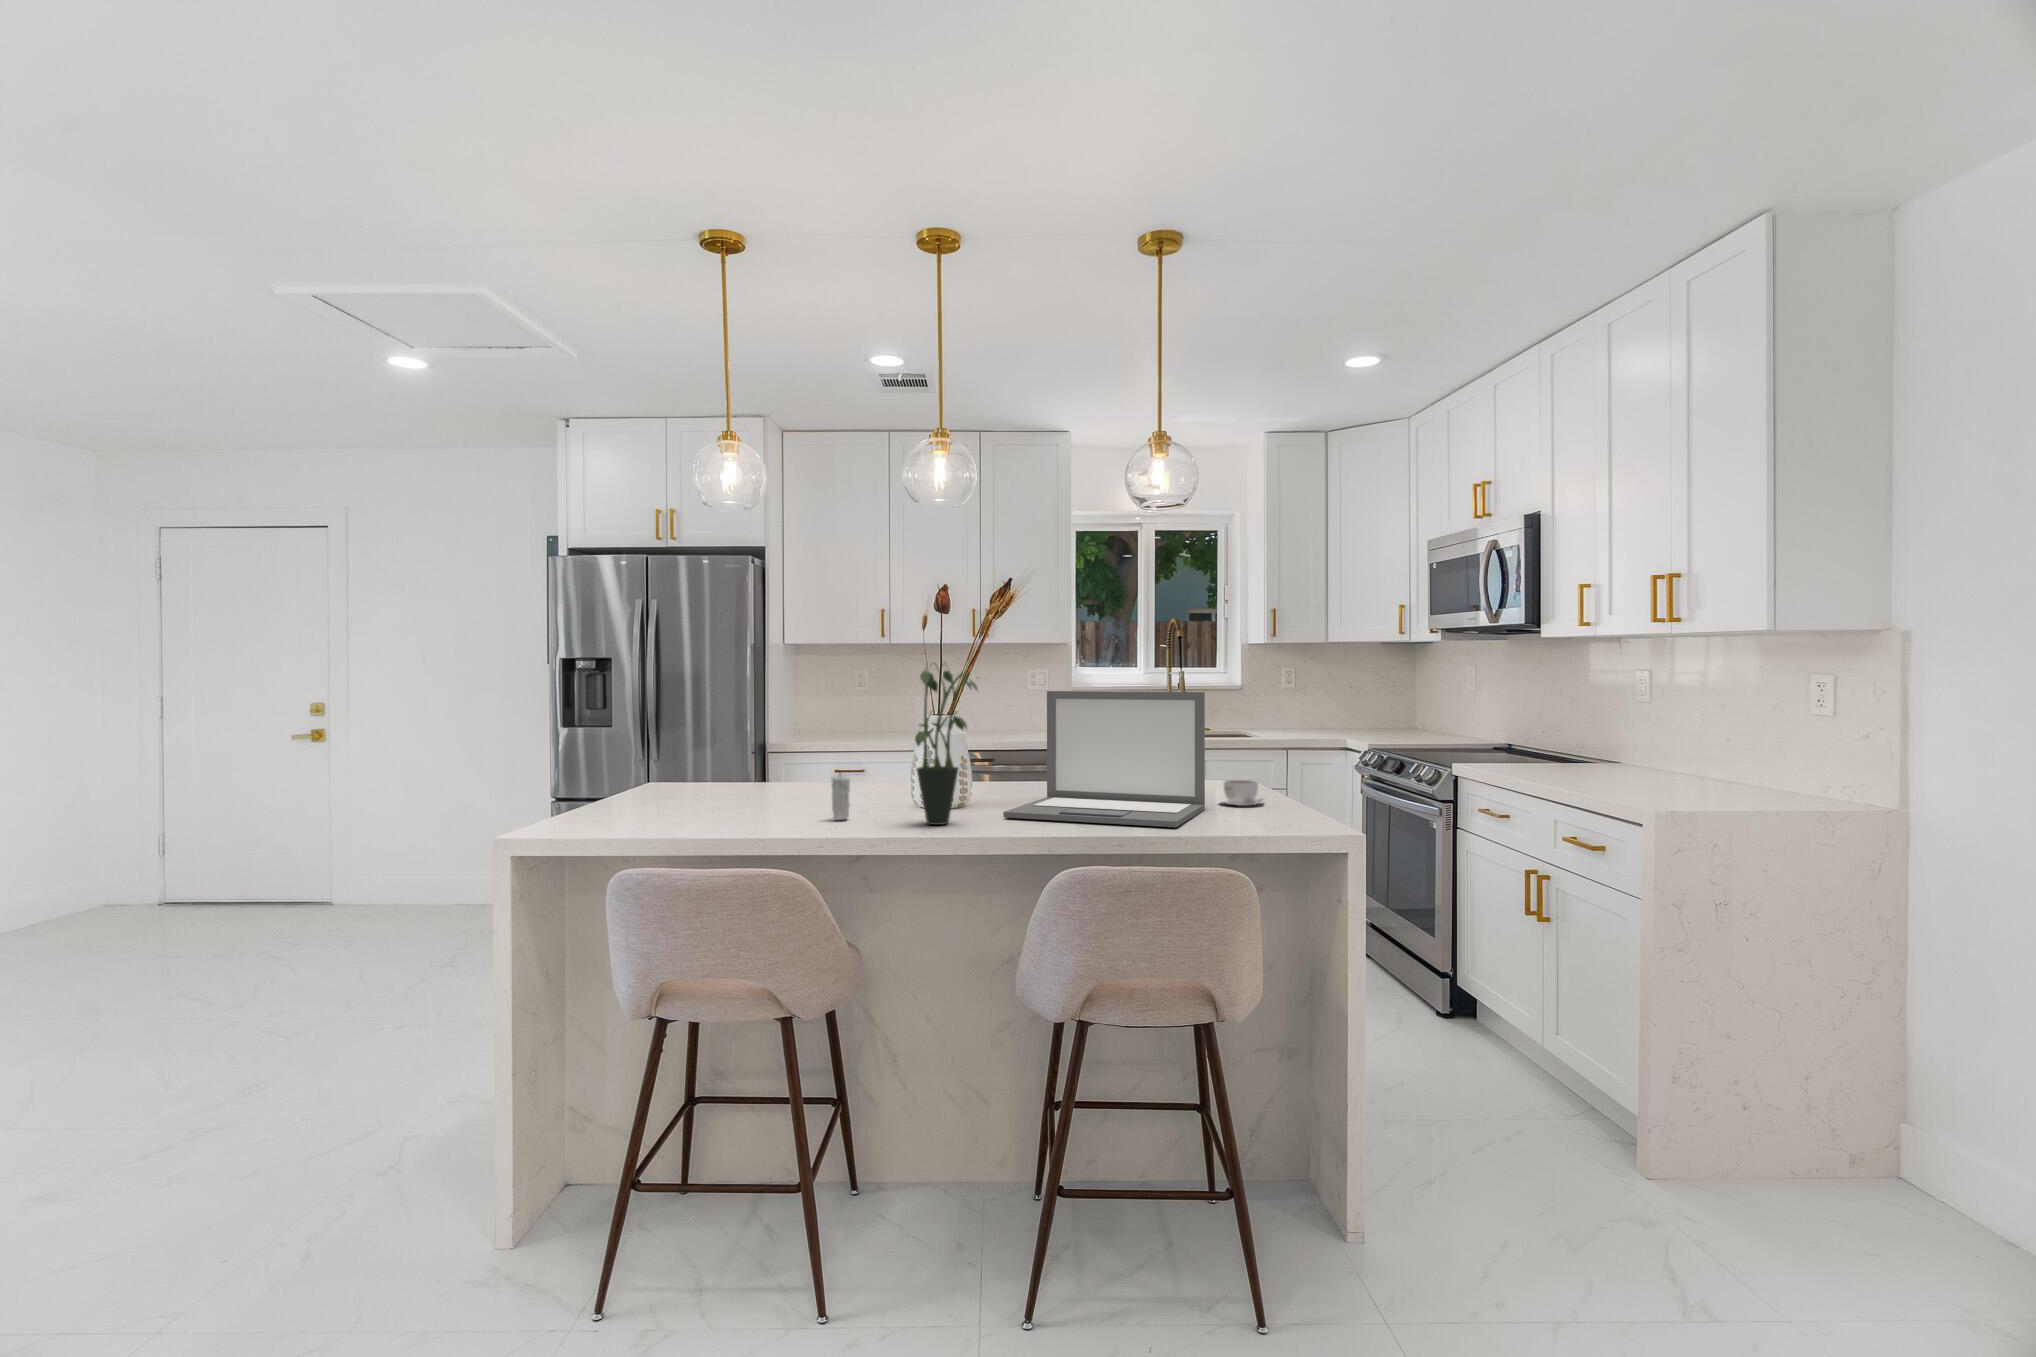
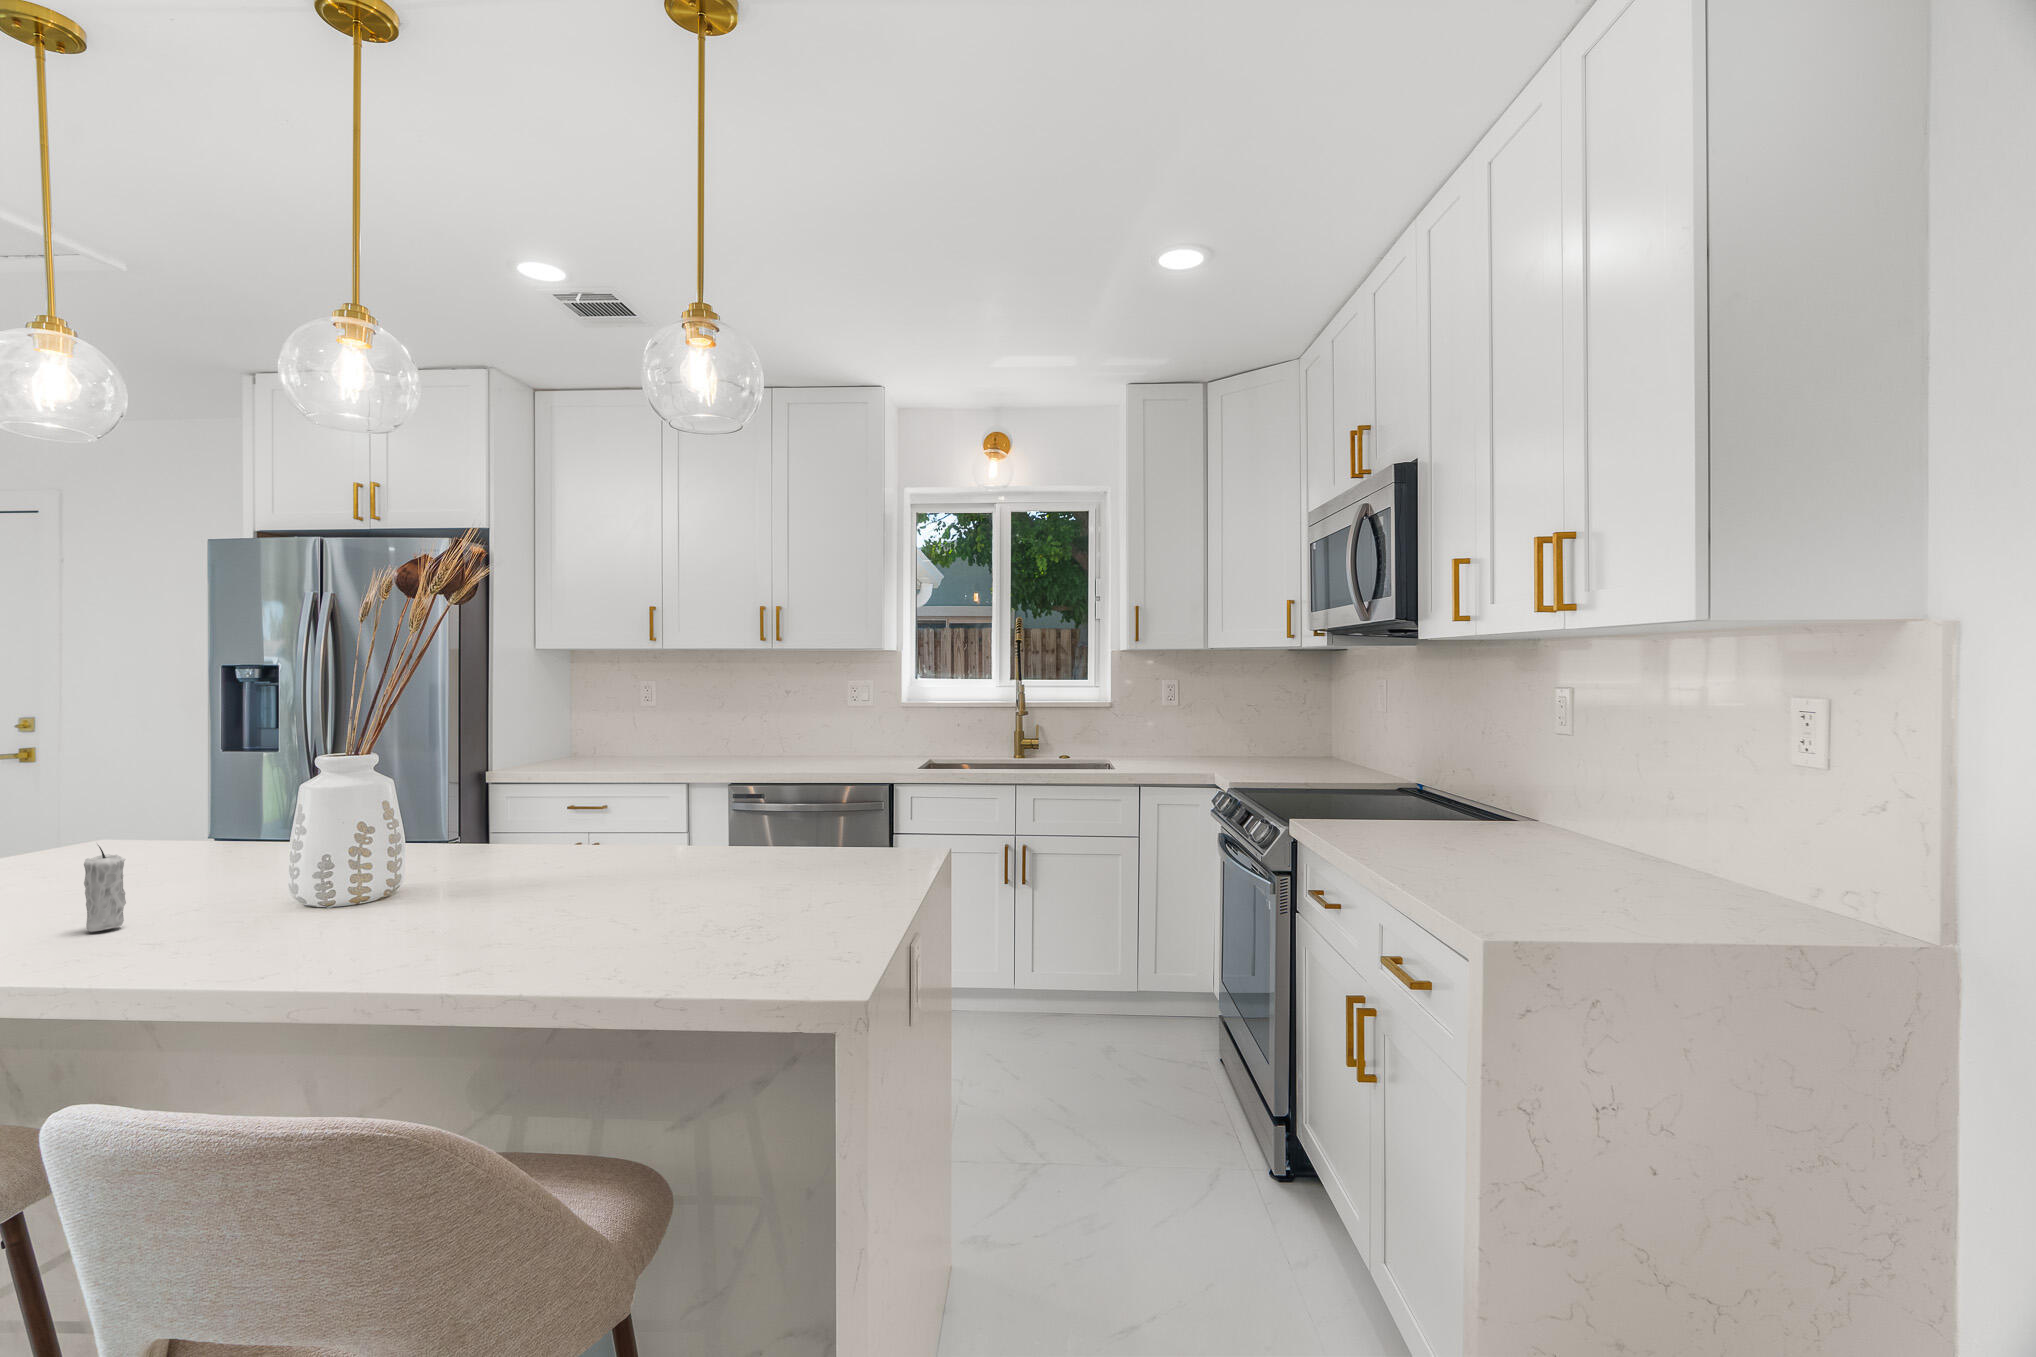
potted plant: present [915,668,978,825] -> none [148,670,302,948]
laptop: present [1003,691,1205,827] -> none [363,716,738,963]
coffee cup: present [1219,780,1263,806] -> none [783,859,865,904]

